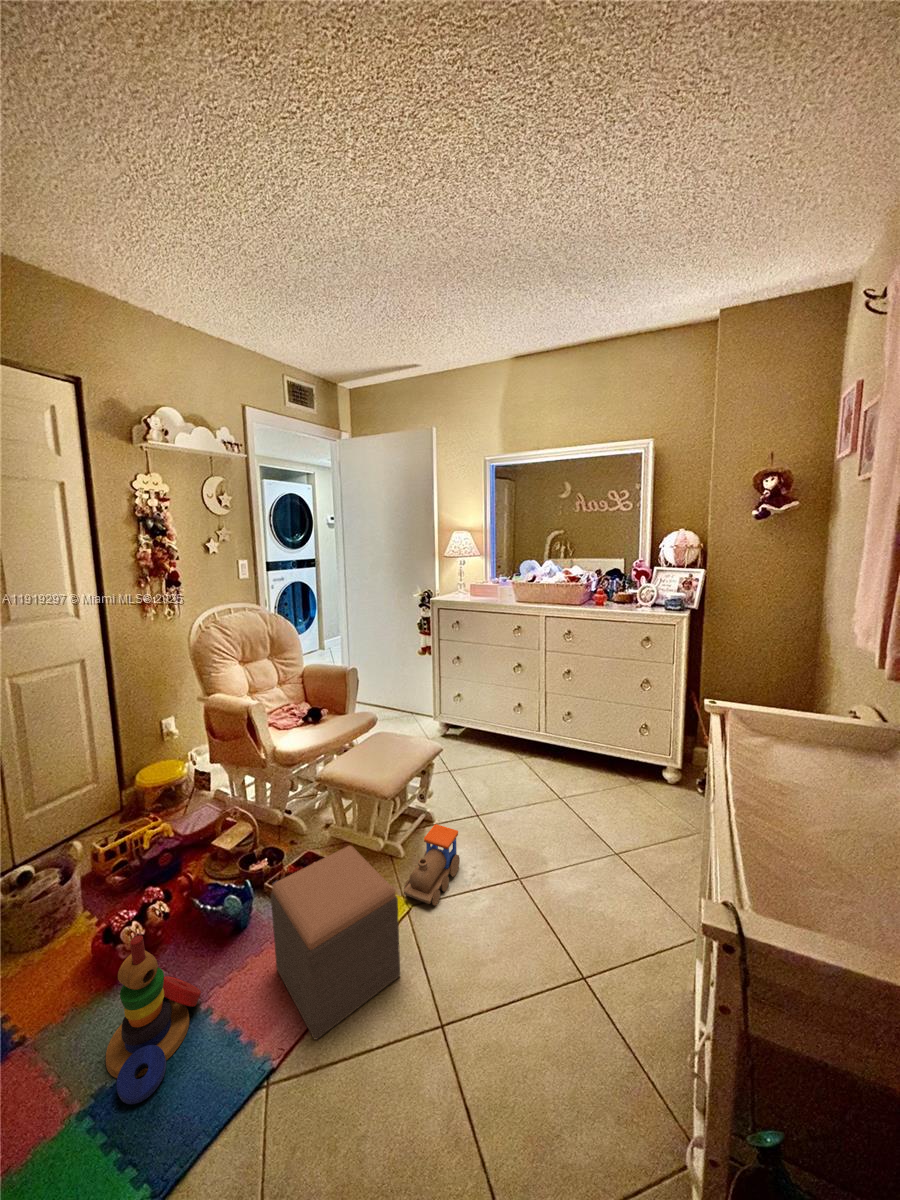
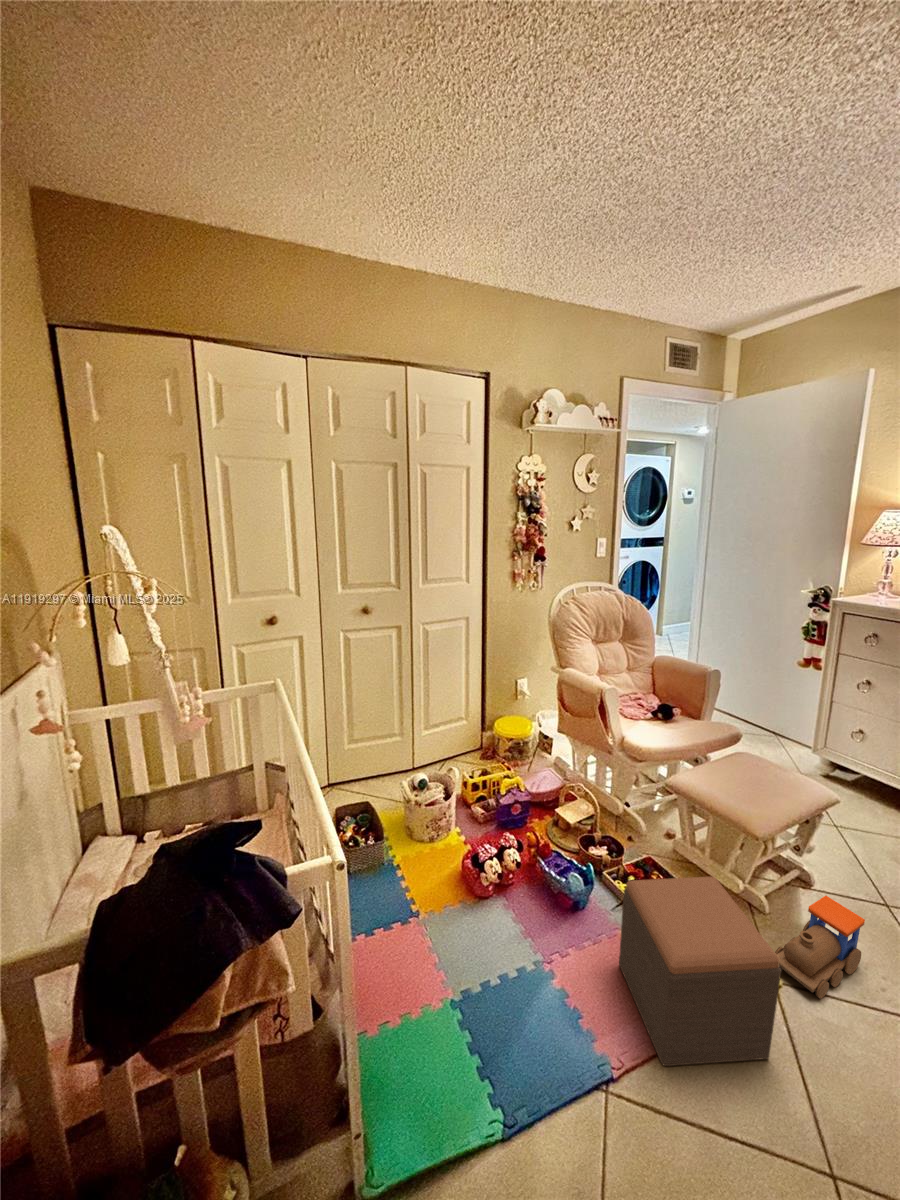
stacking toy: present [106,935,201,1104] -> none [478,872,551,1014]

